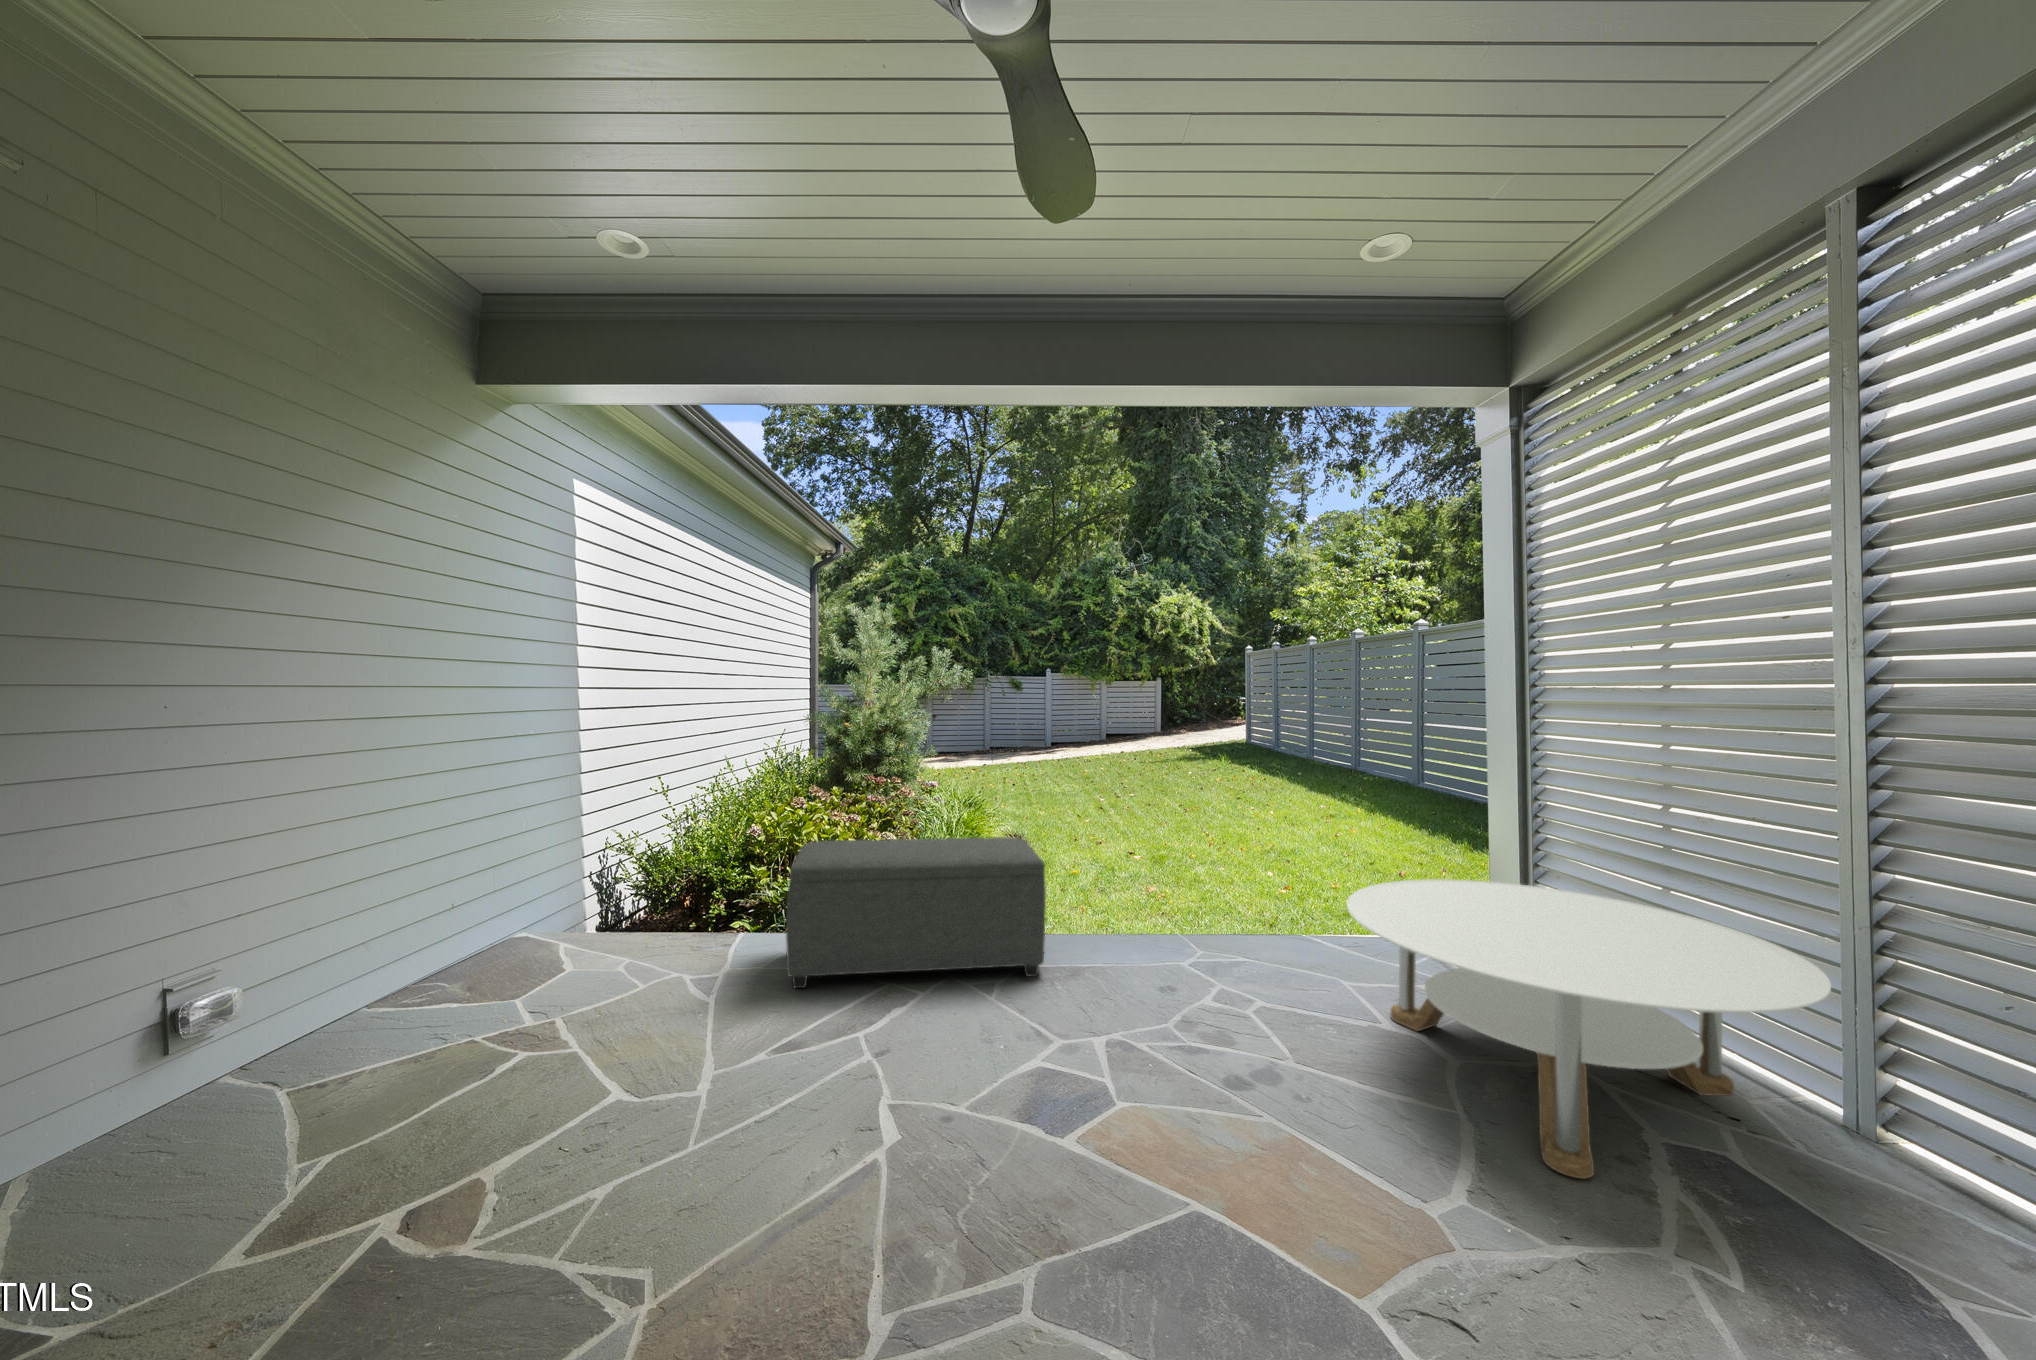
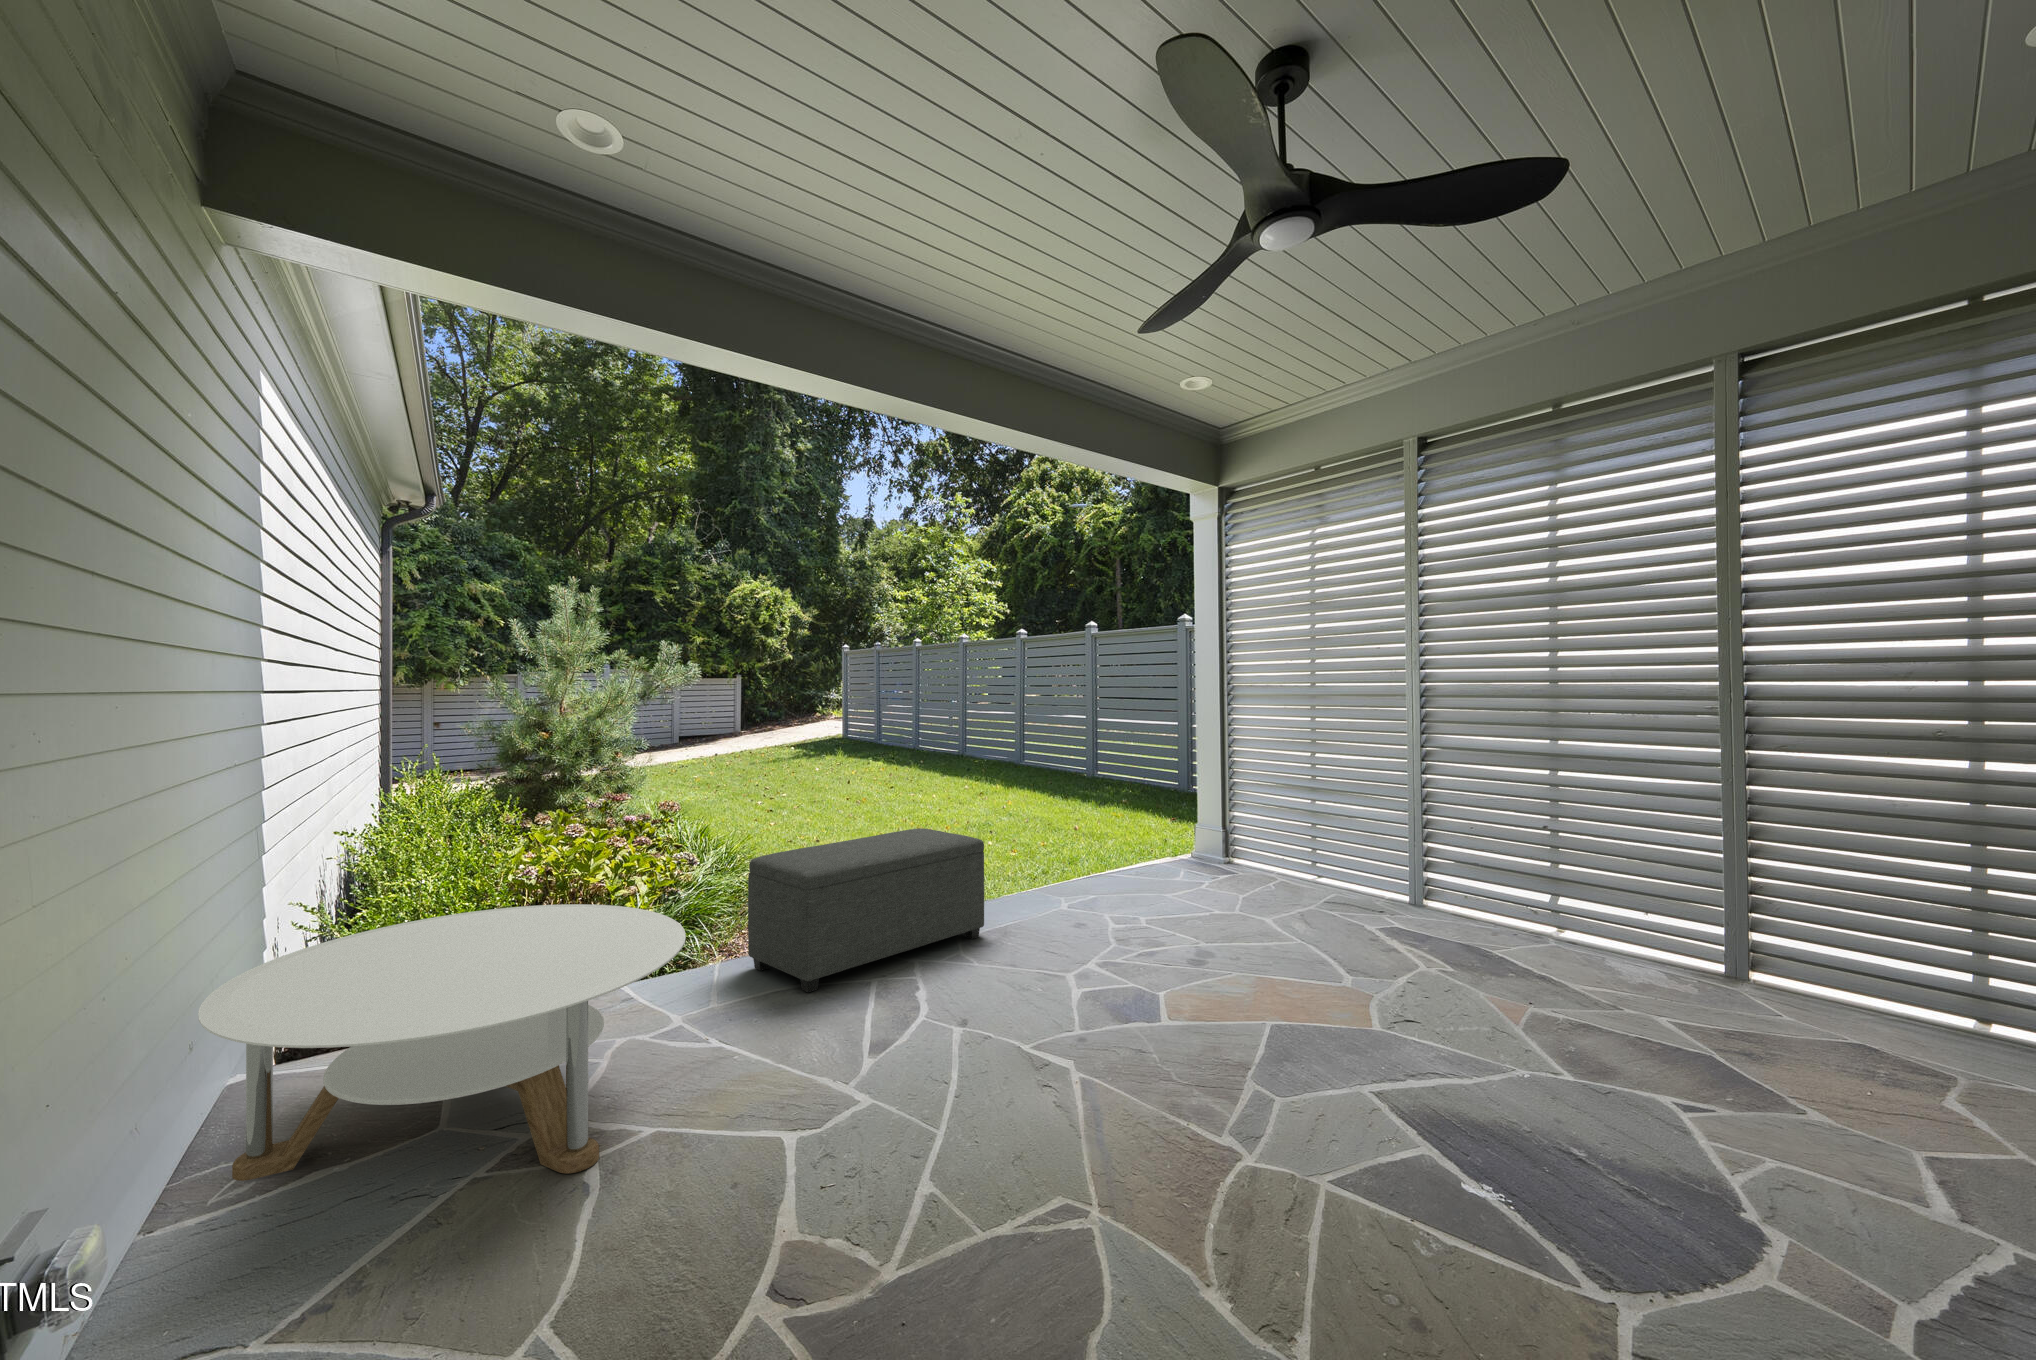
round table: present [1347,879,1831,1179] -> present [198,904,686,1181]

